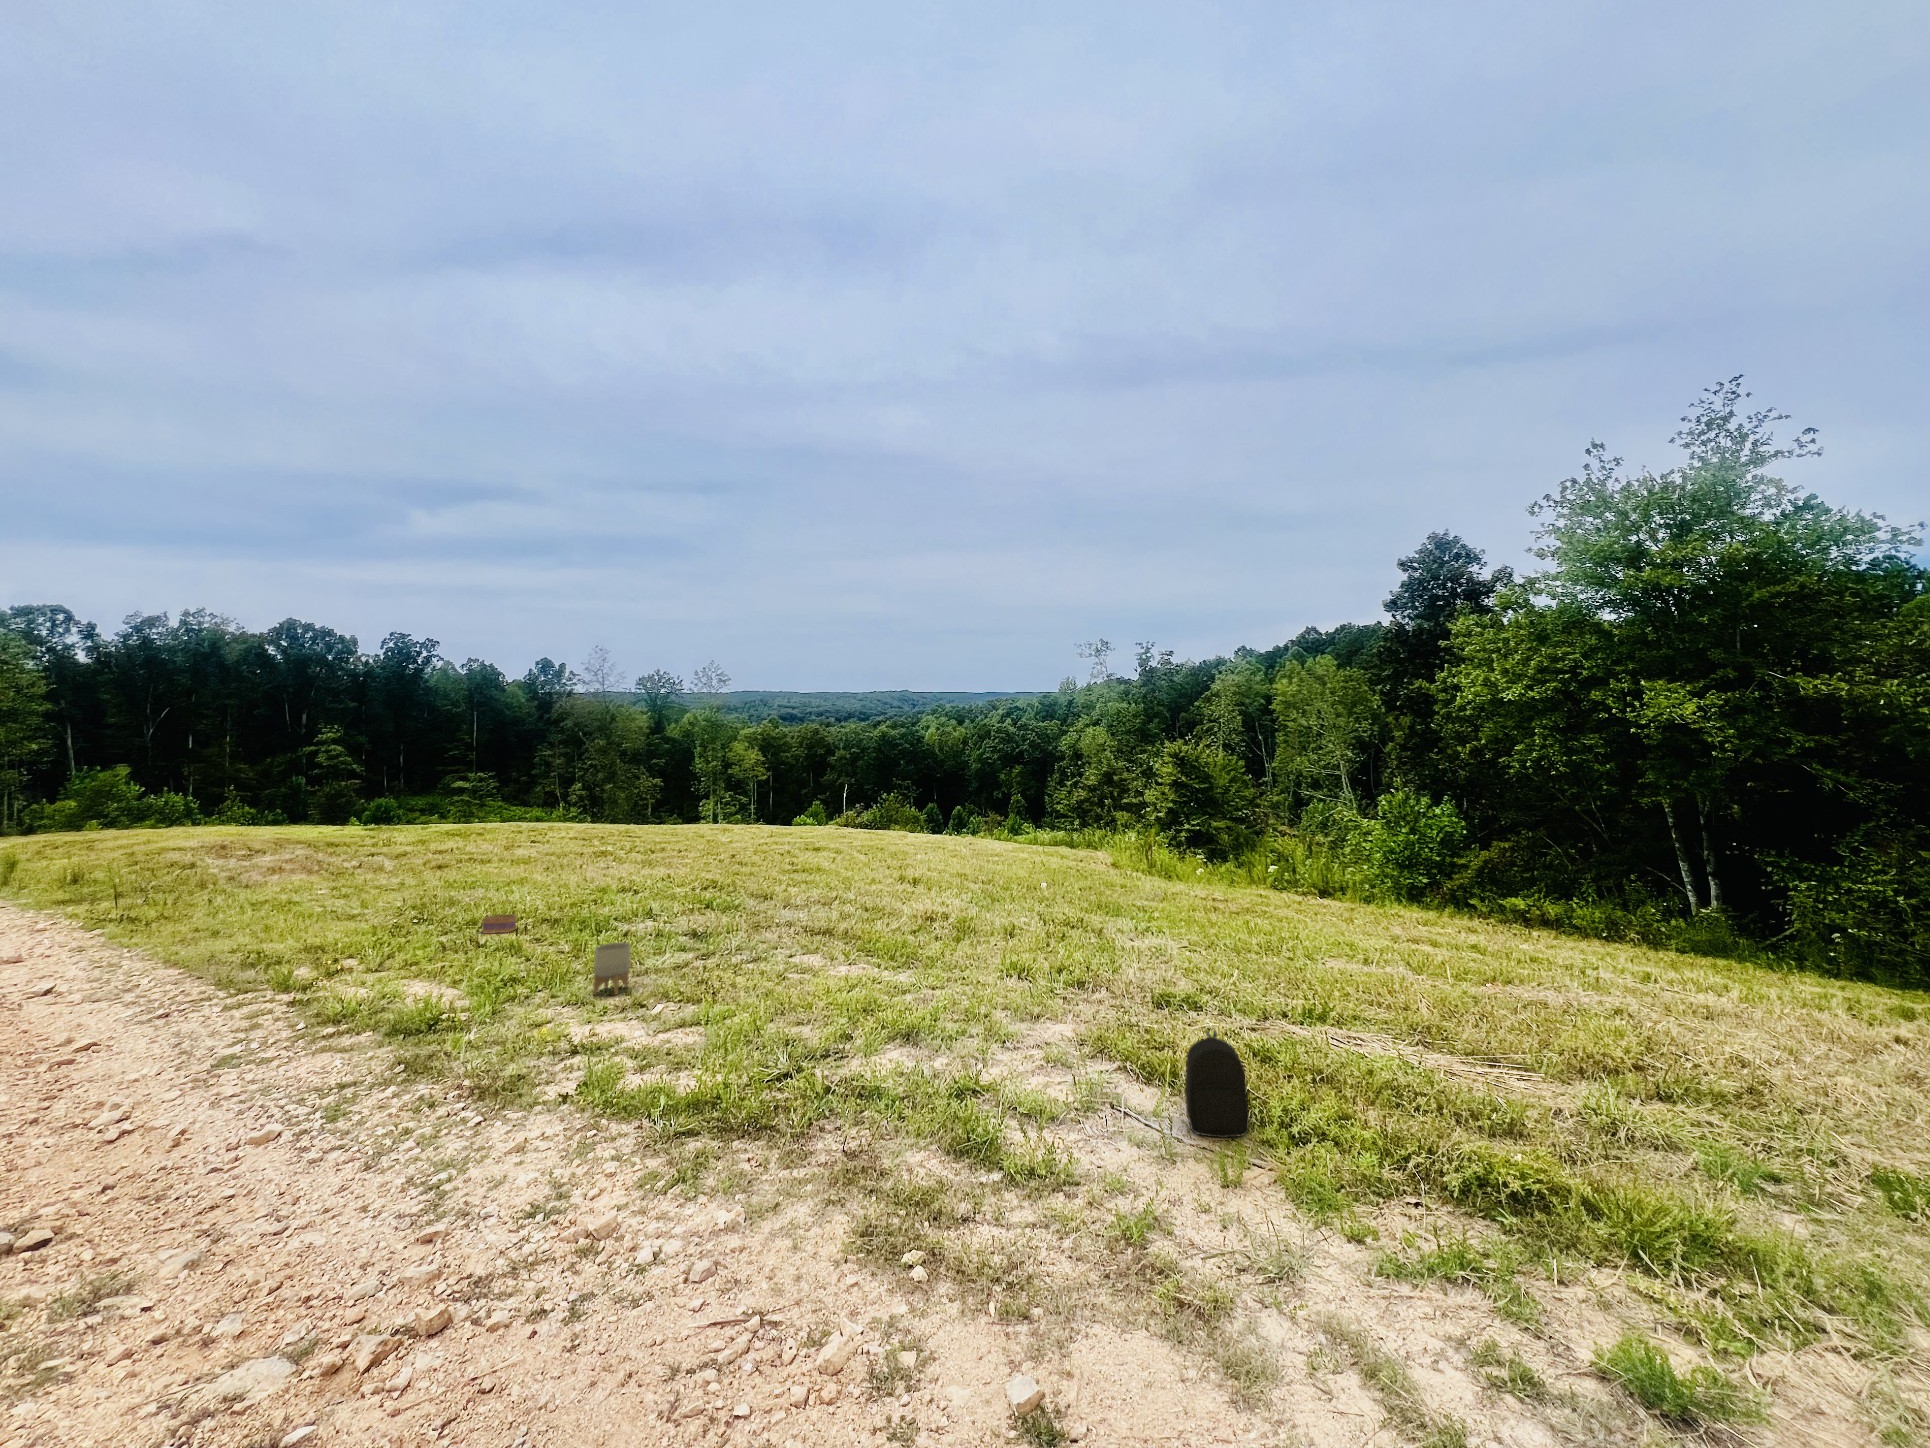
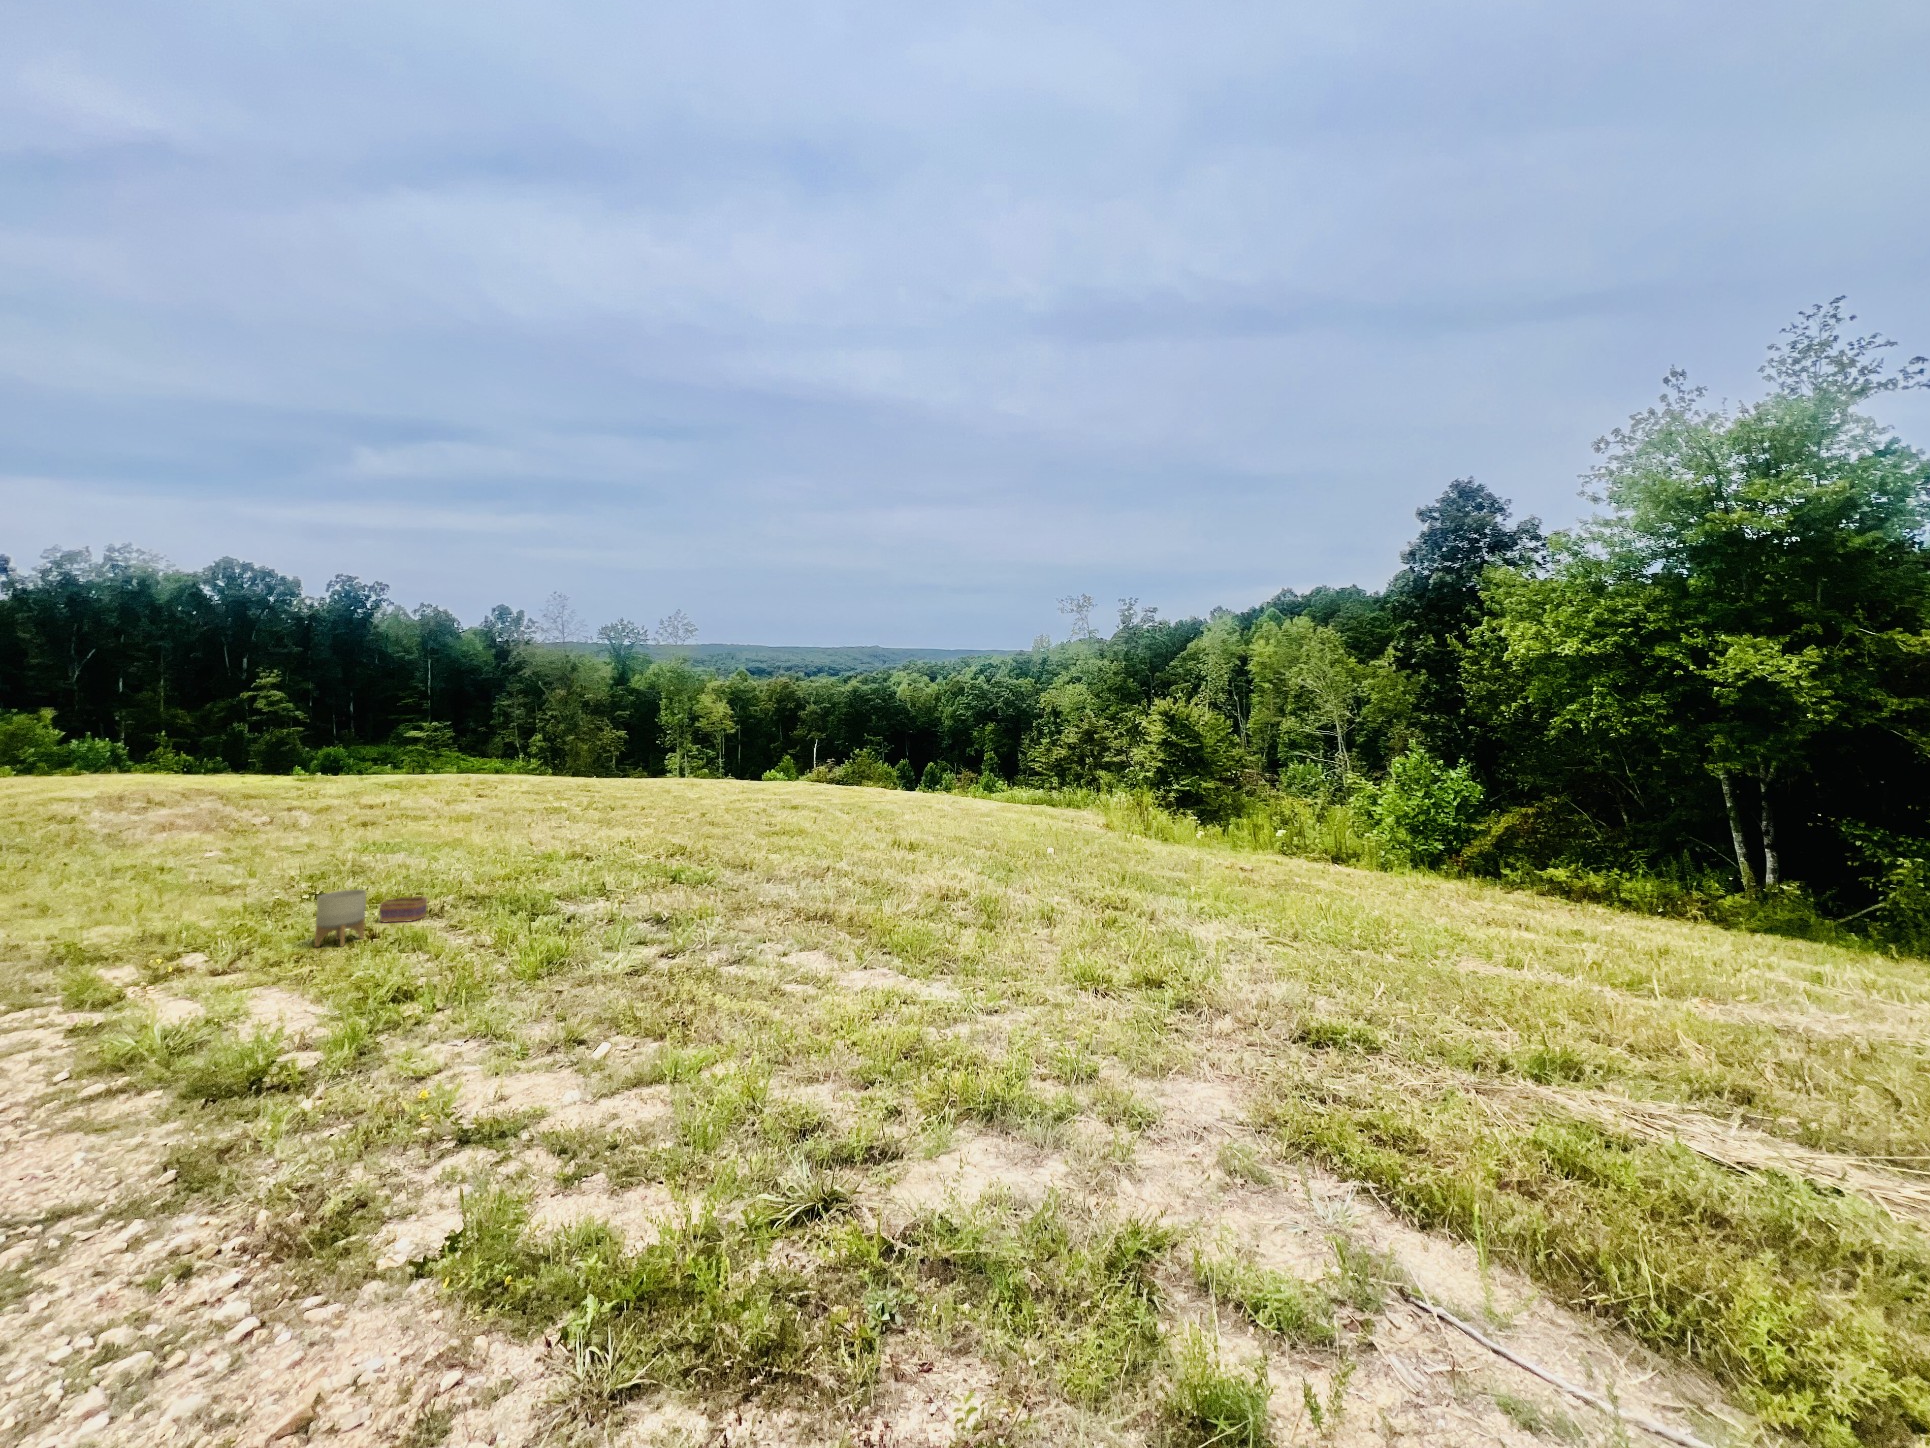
planter: present [593,942,631,995] -> present [315,889,366,947]
backpack: present [1185,1029,1249,1138] -> none [1446,1134,1571,1325]

